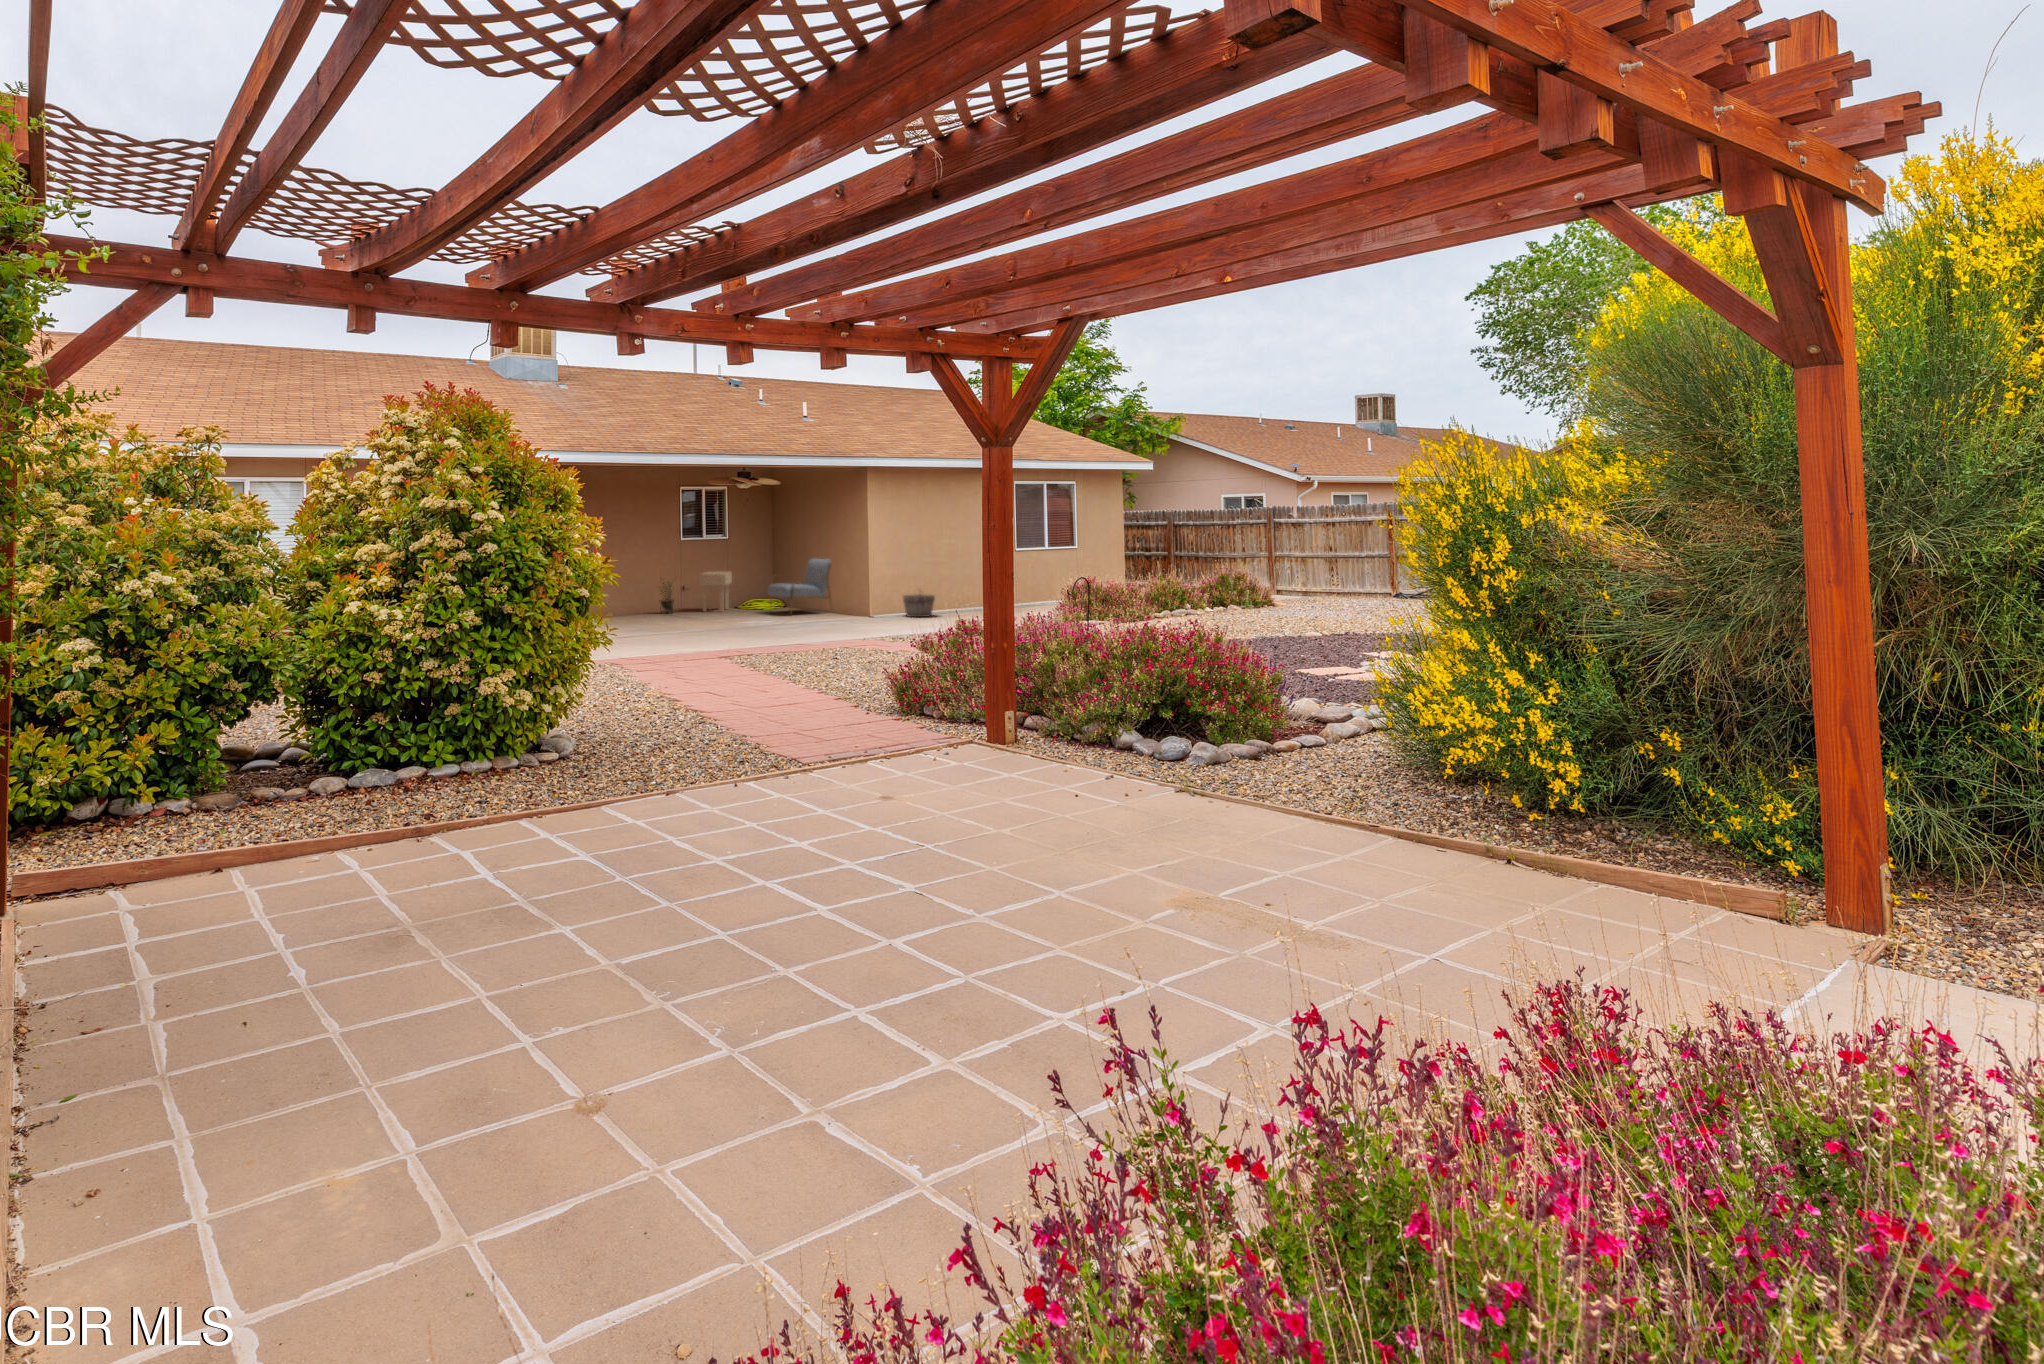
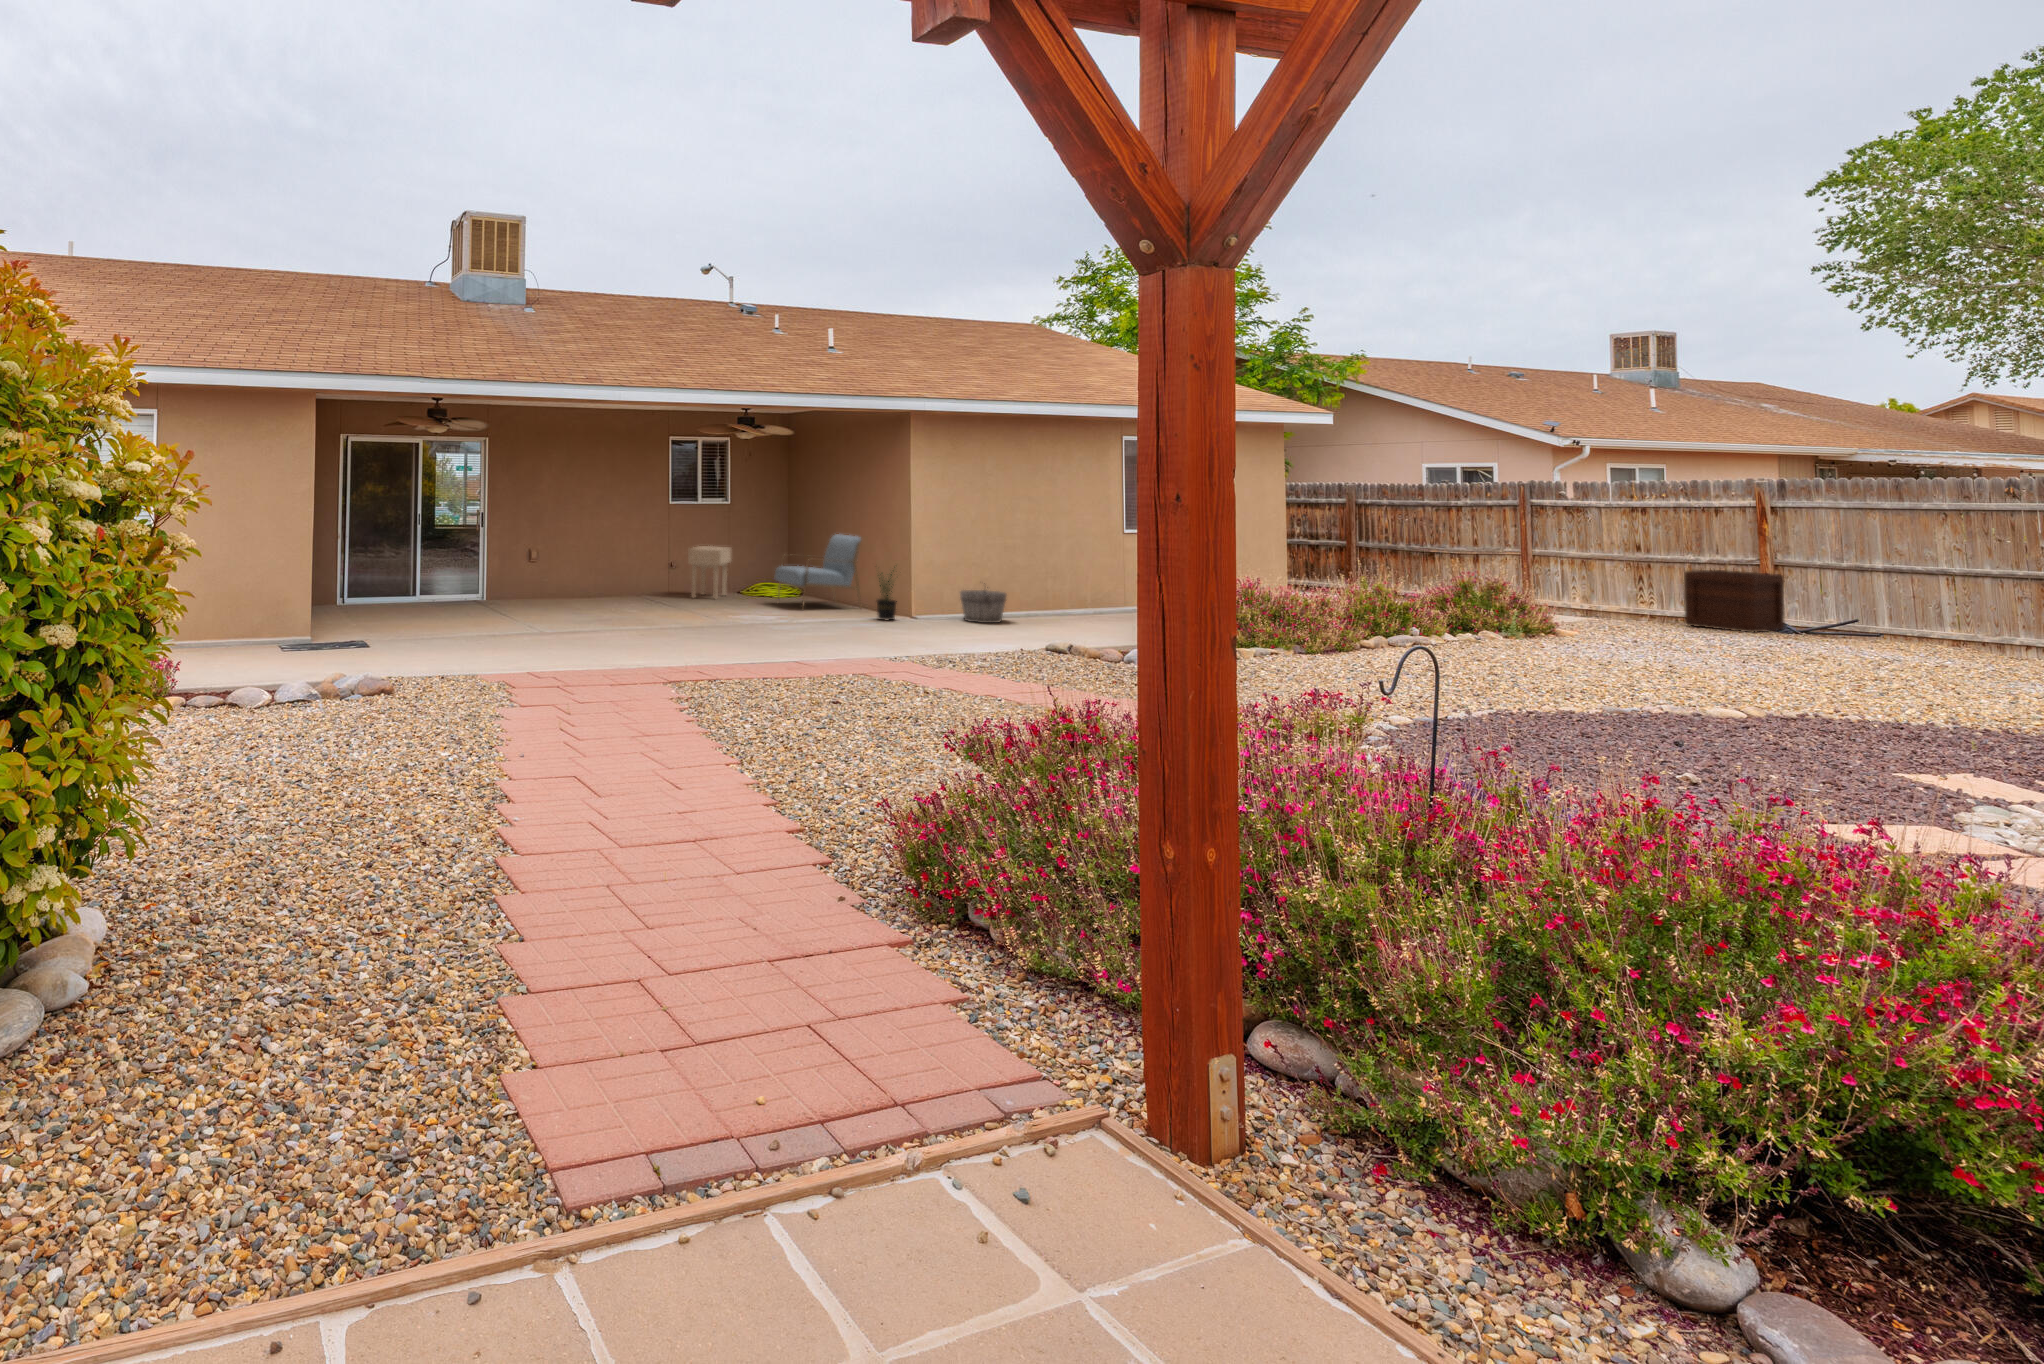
wooden crate: none [1350,561,1402,599] -> present [1684,570,1784,633]
potted plant: present [659,578,674,614] -> present [877,567,897,620]

